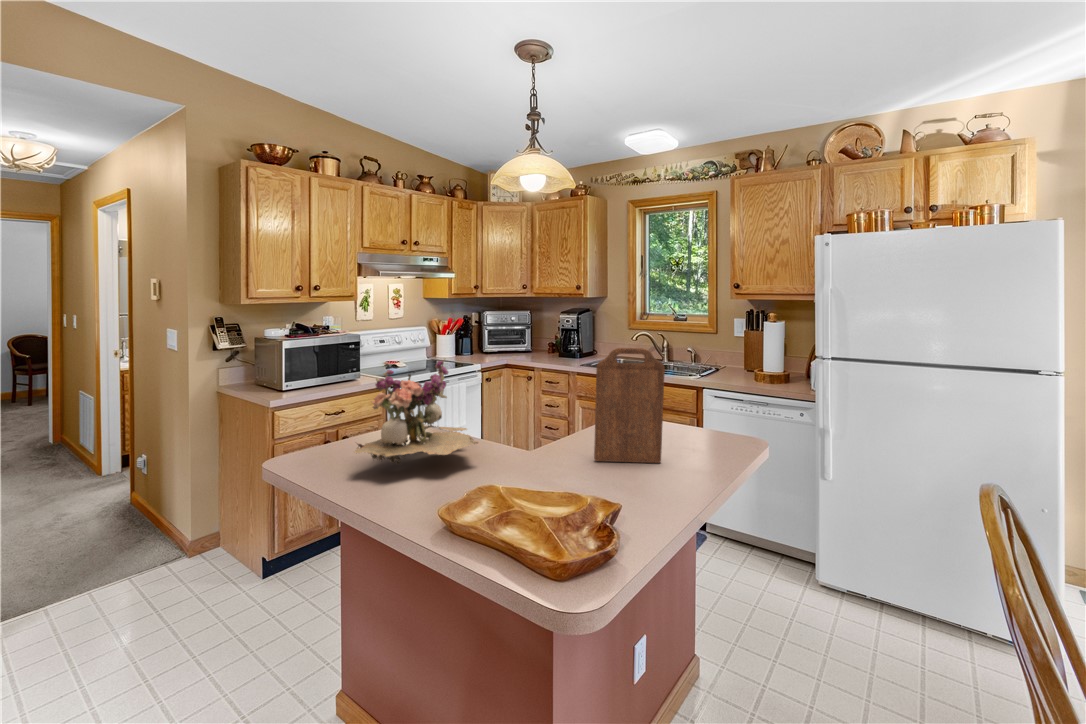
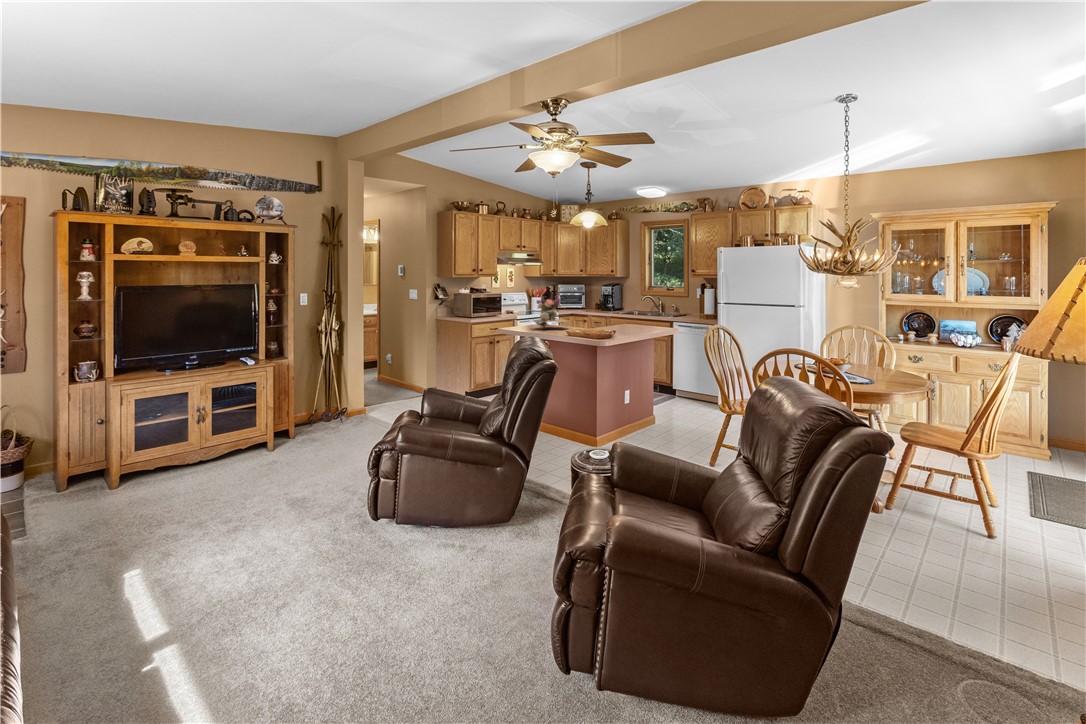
cutting board: present [594,348,665,463] -> none [611,289,636,329]

